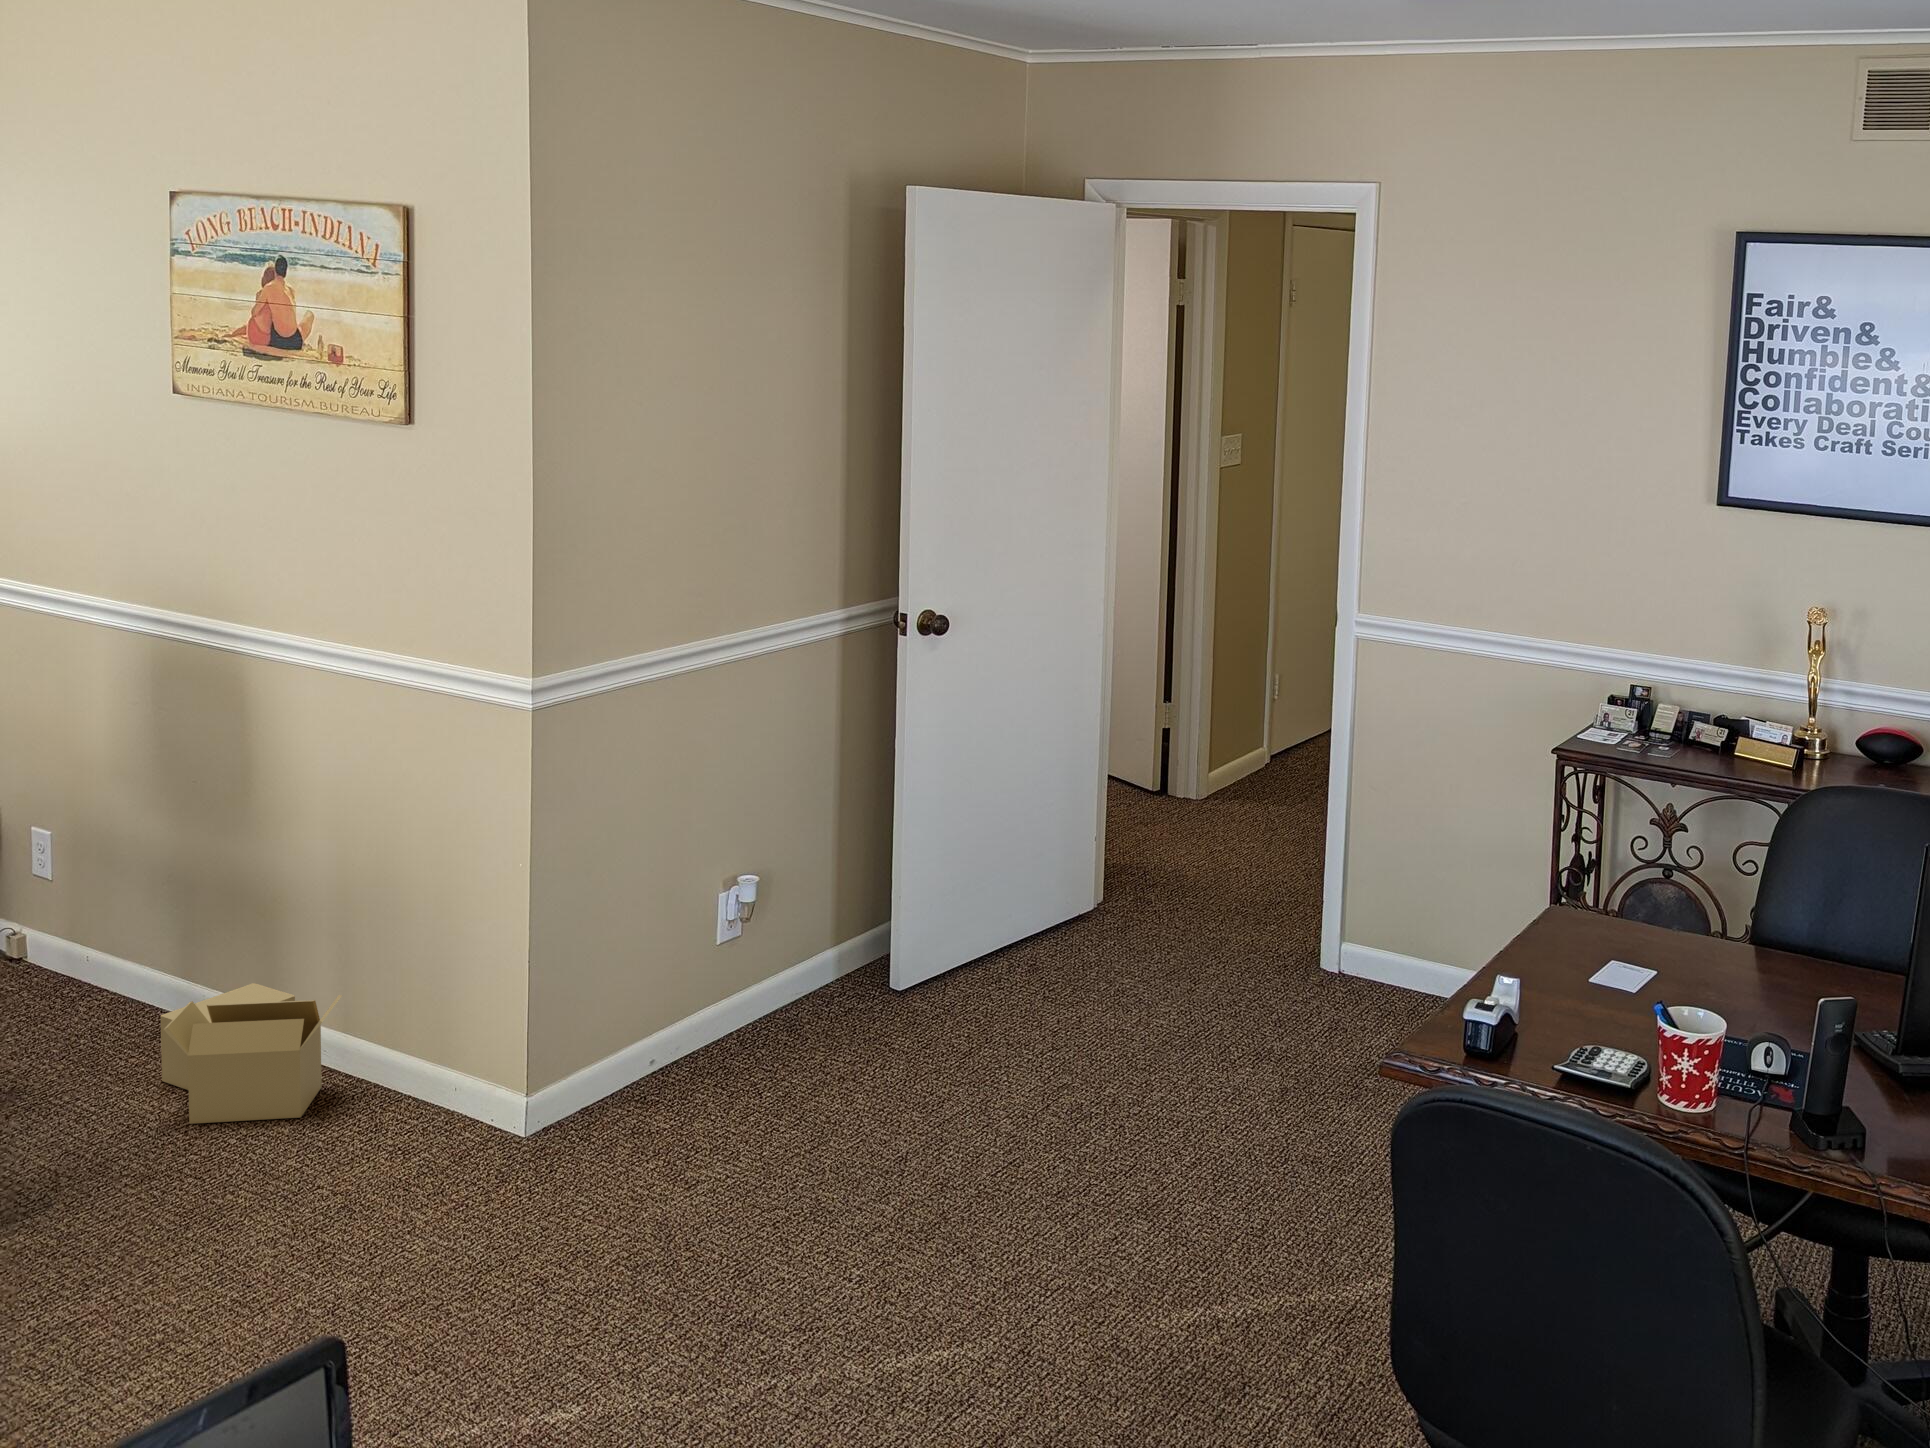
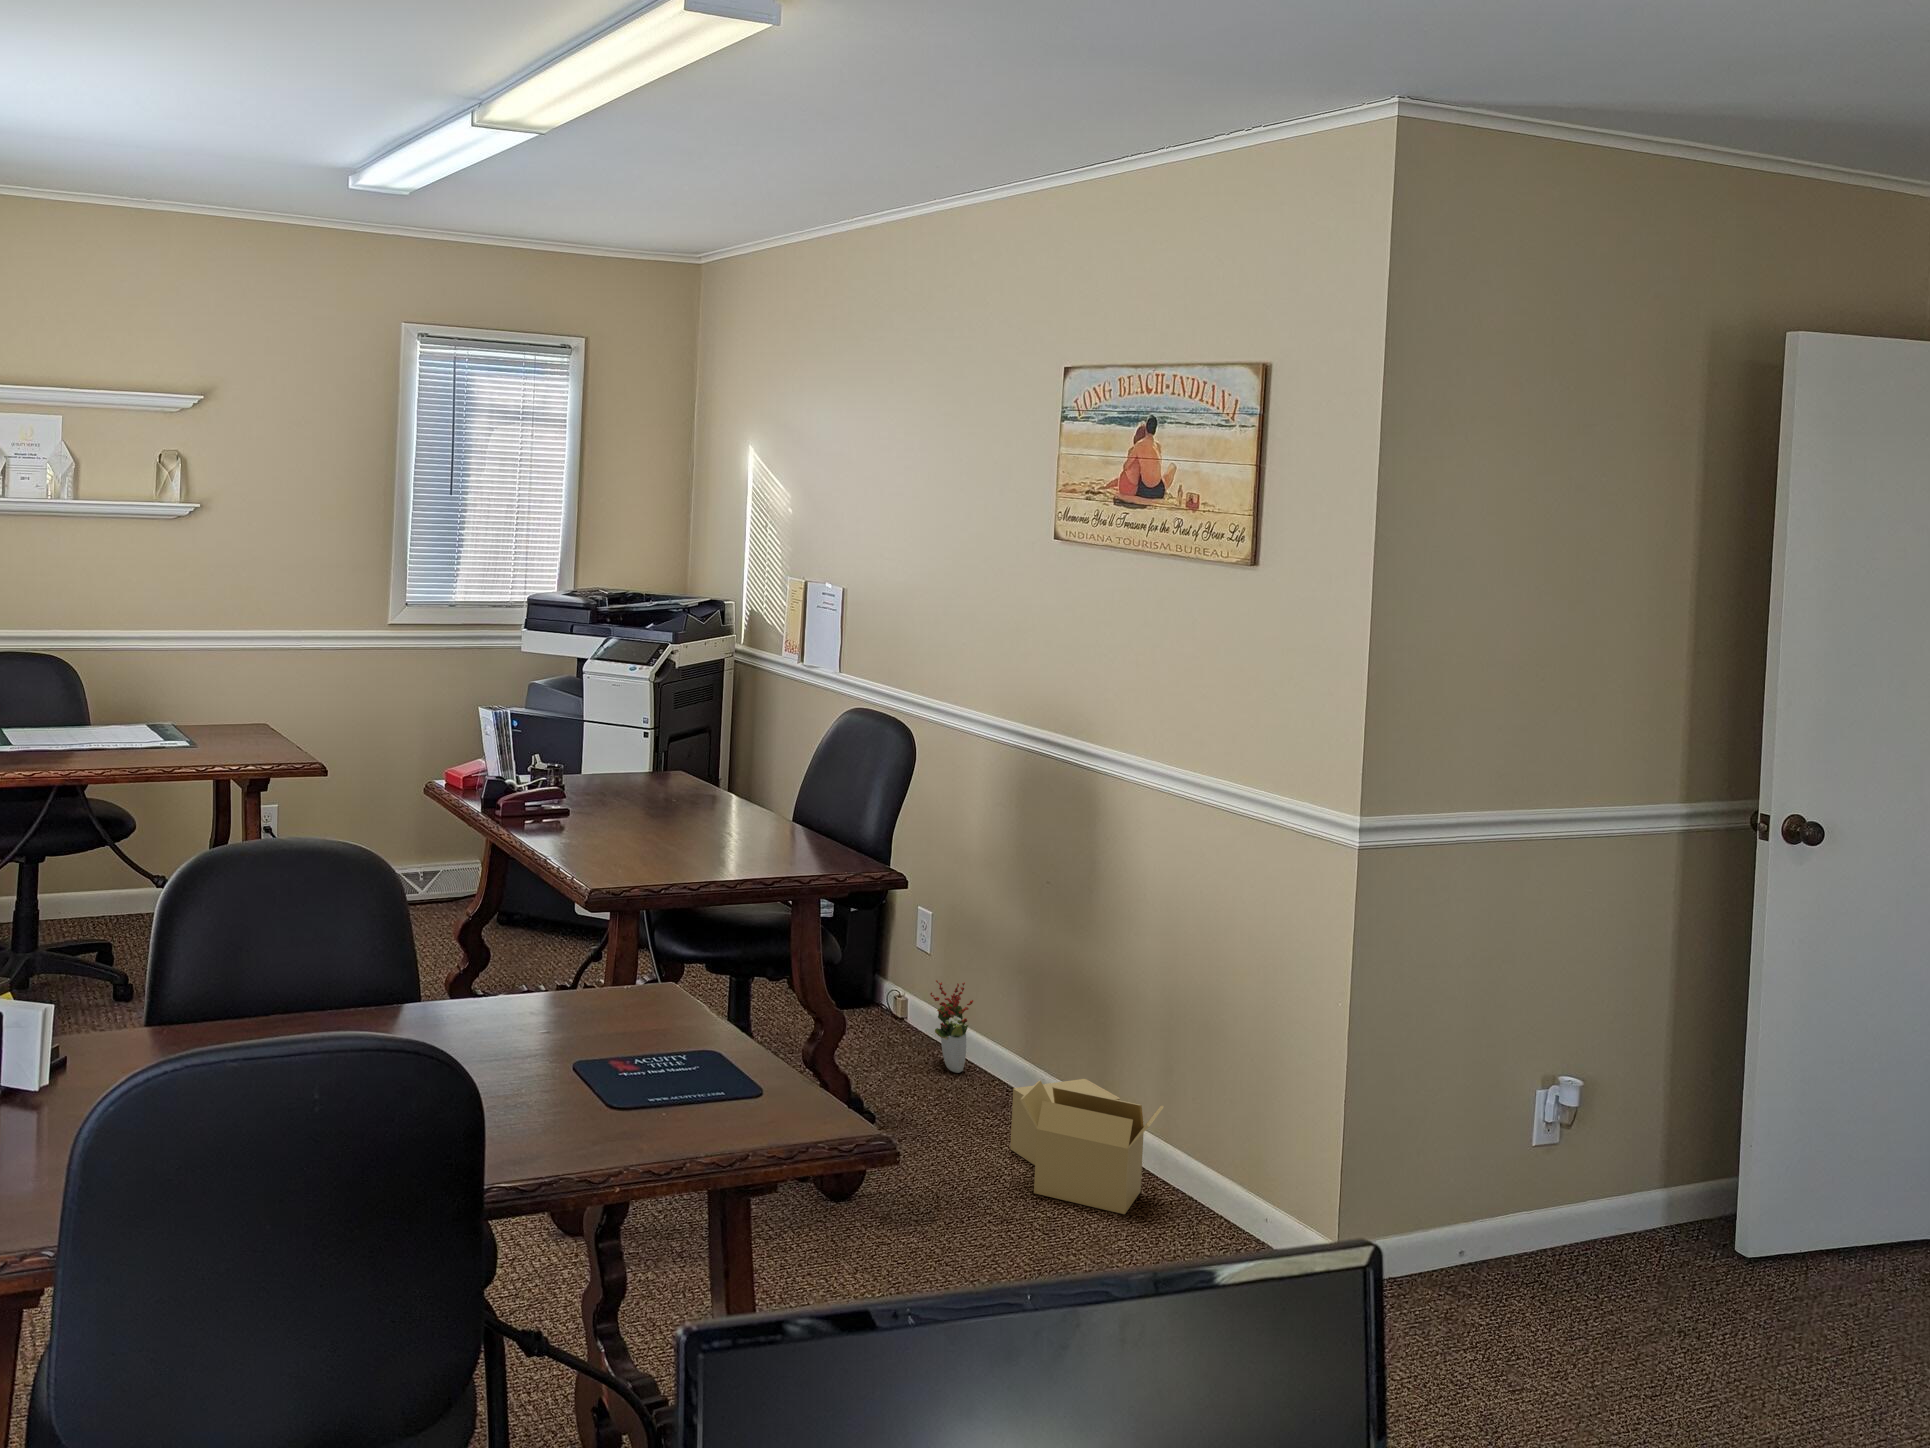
decorative plant: none [50,905,112,1008] -> present [930,980,973,1073]

